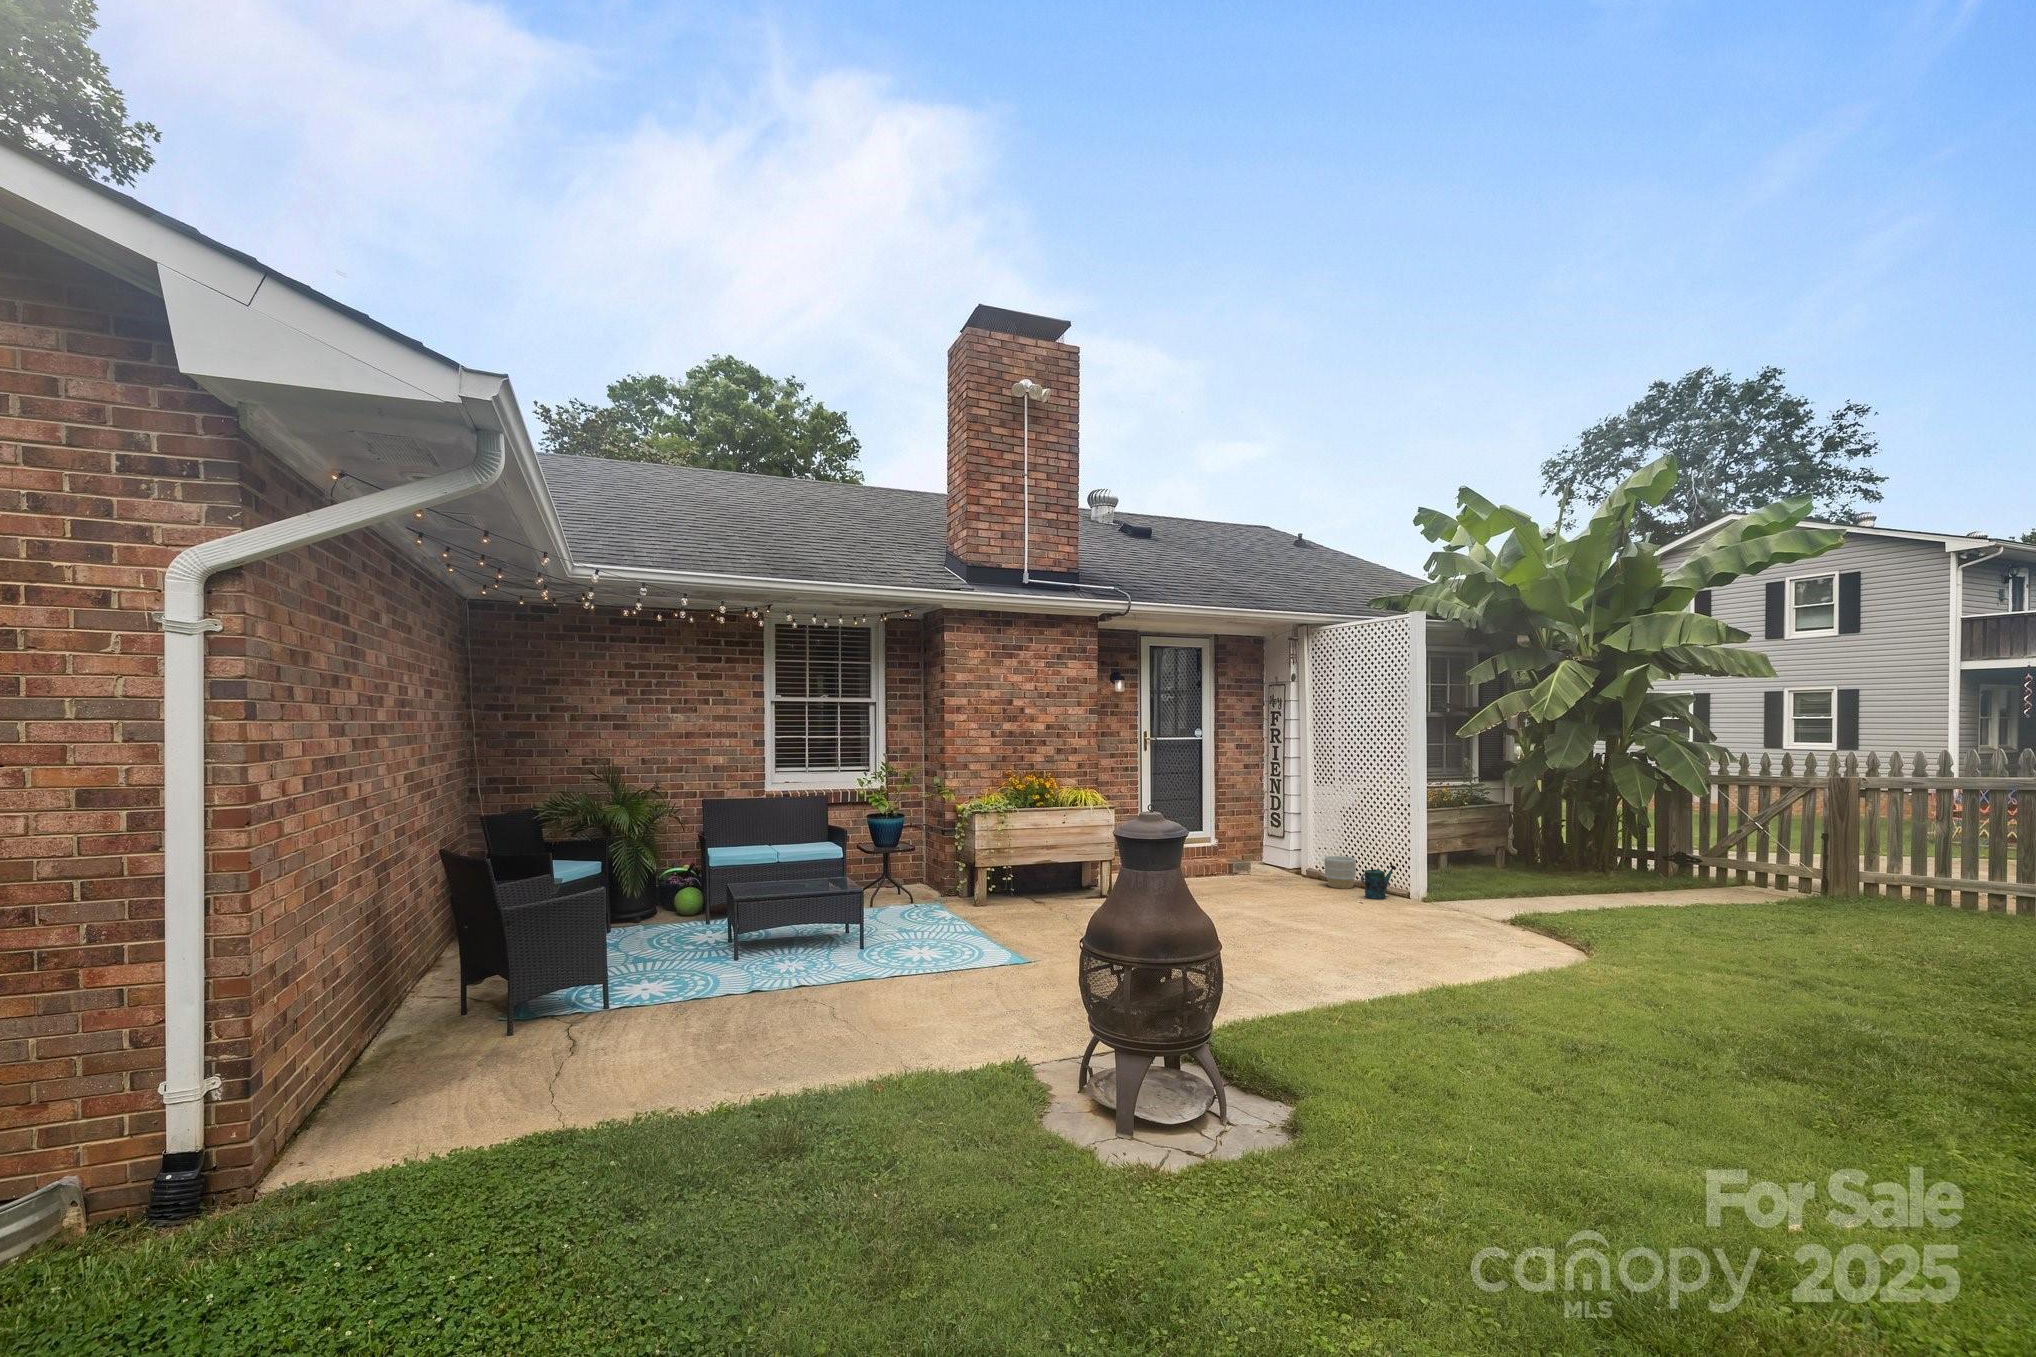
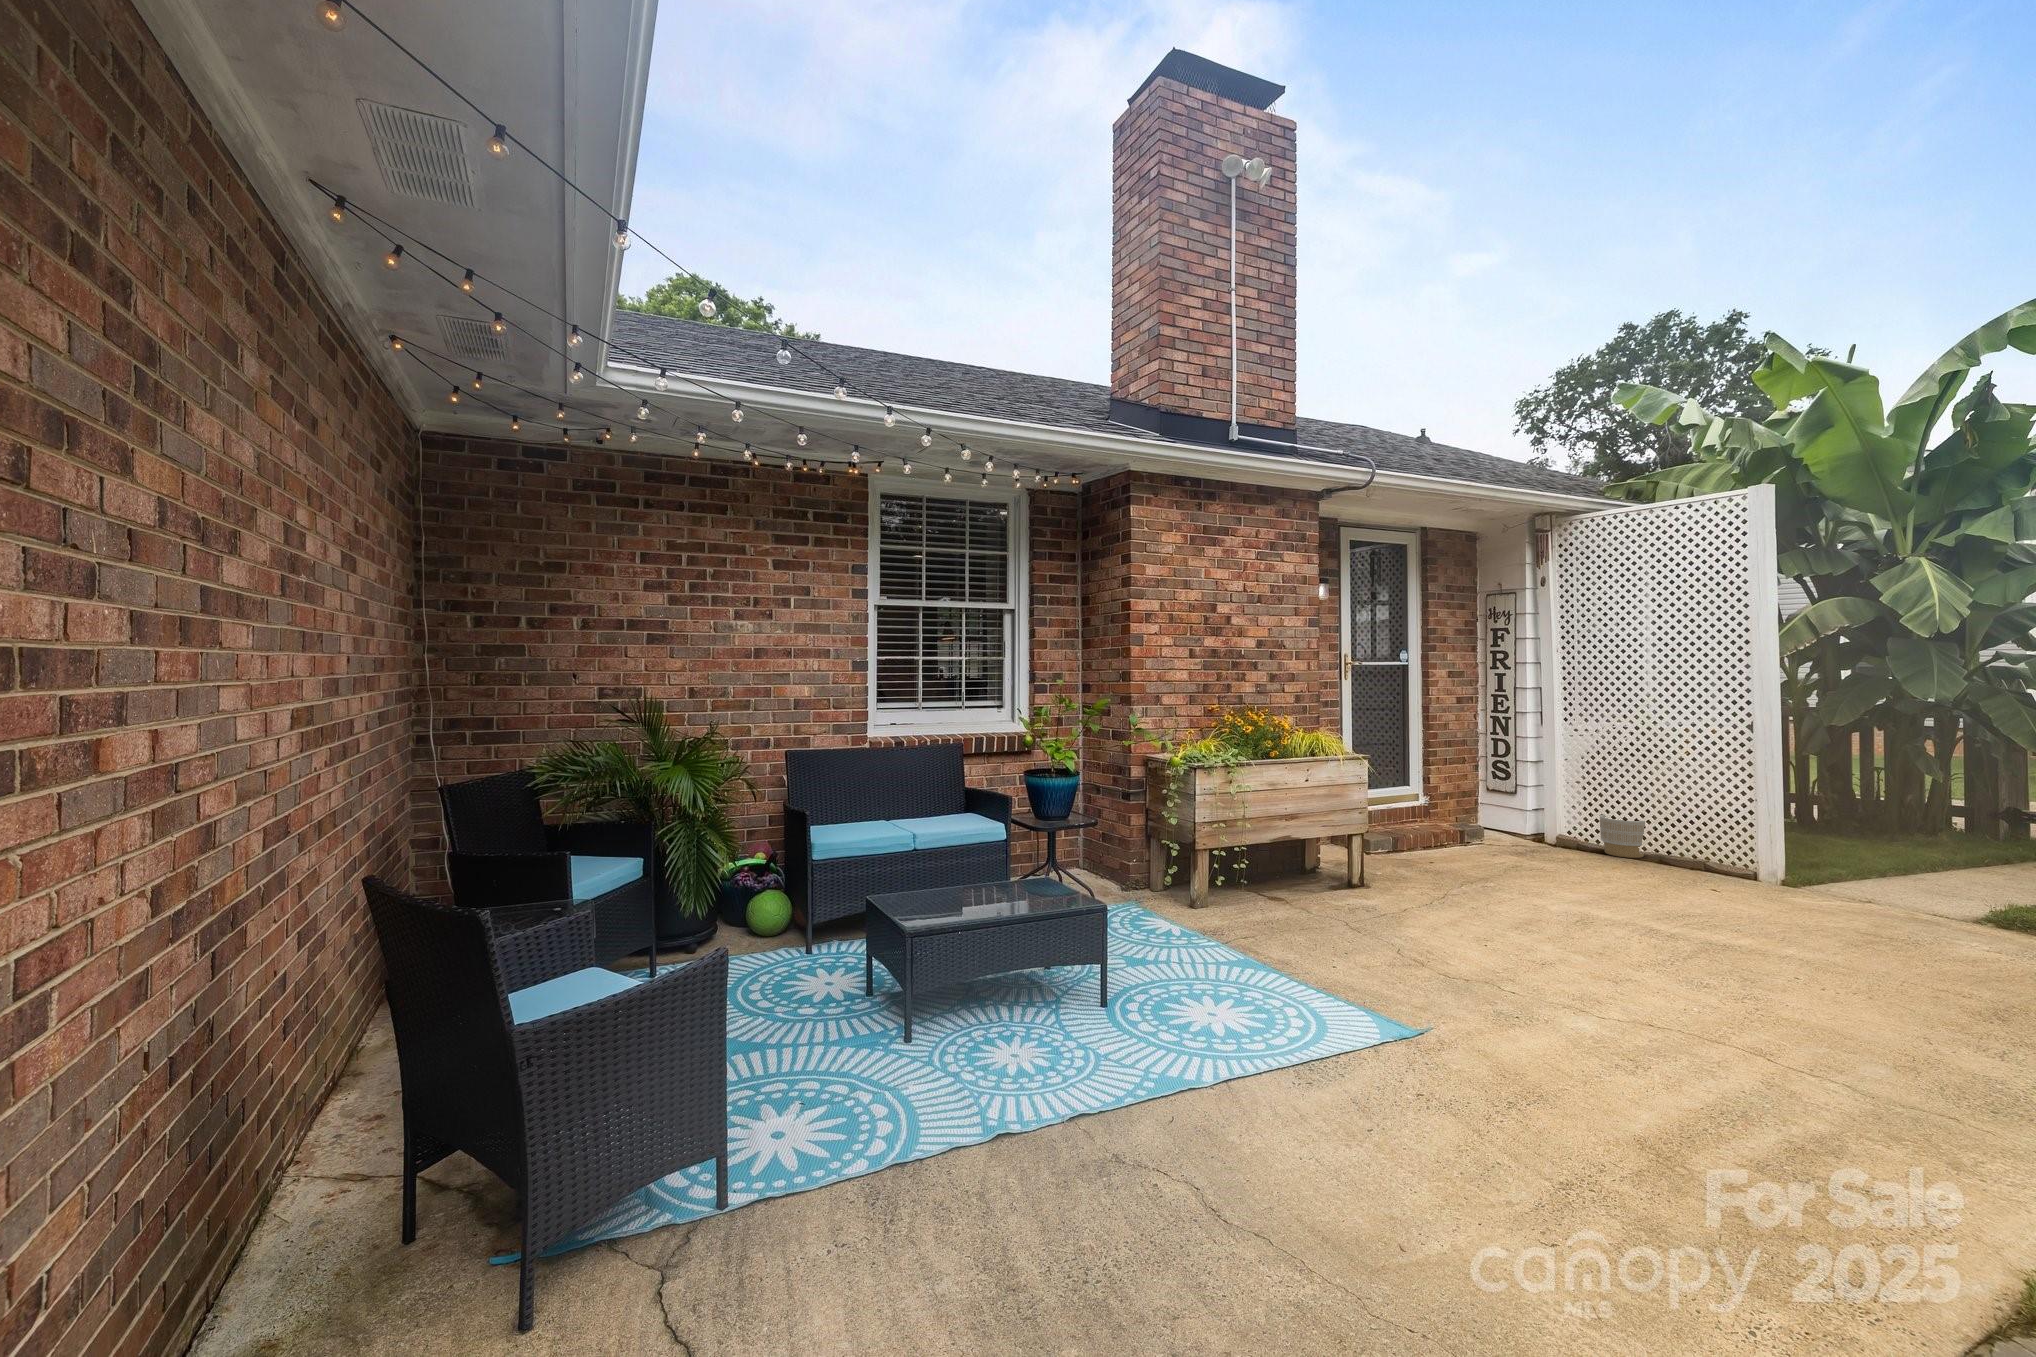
watering can: present [1361,865,1396,900] -> none [1690,827,1729,875]

